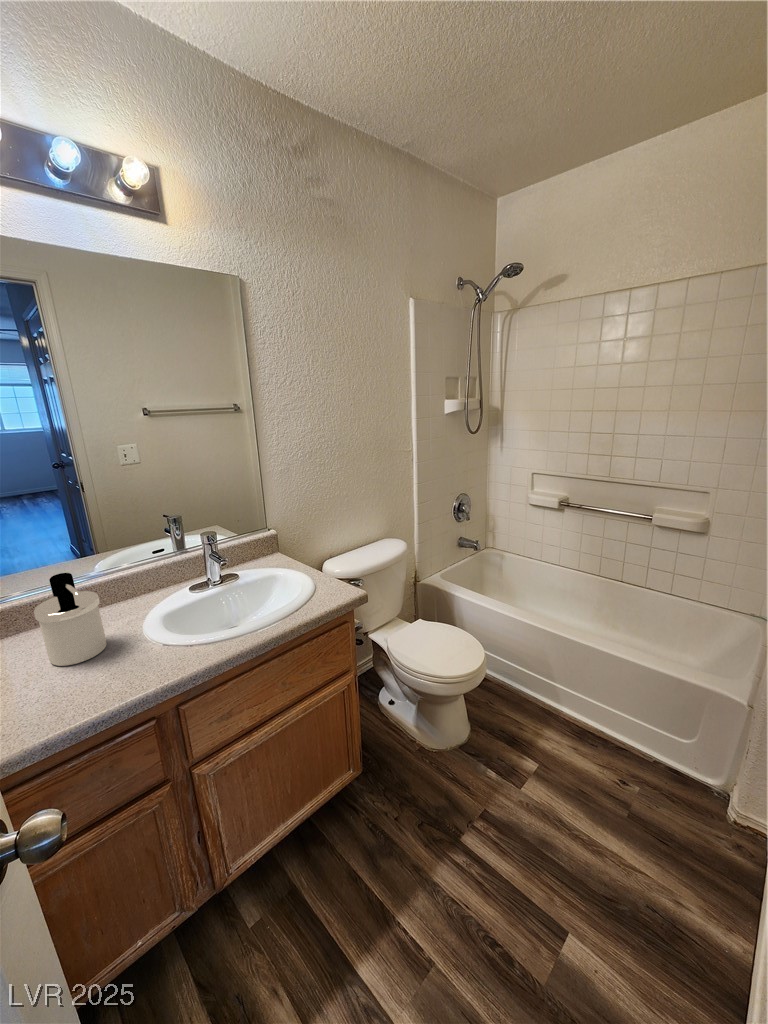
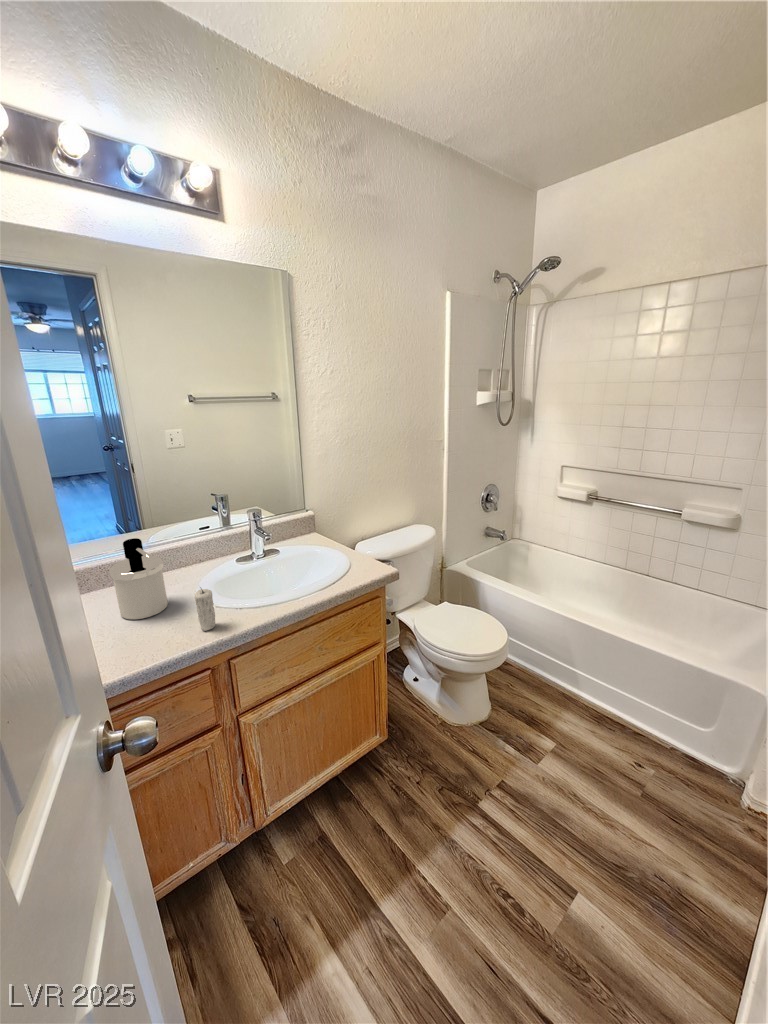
candle: none [133,624,159,676] -> present [195,589,216,631]

